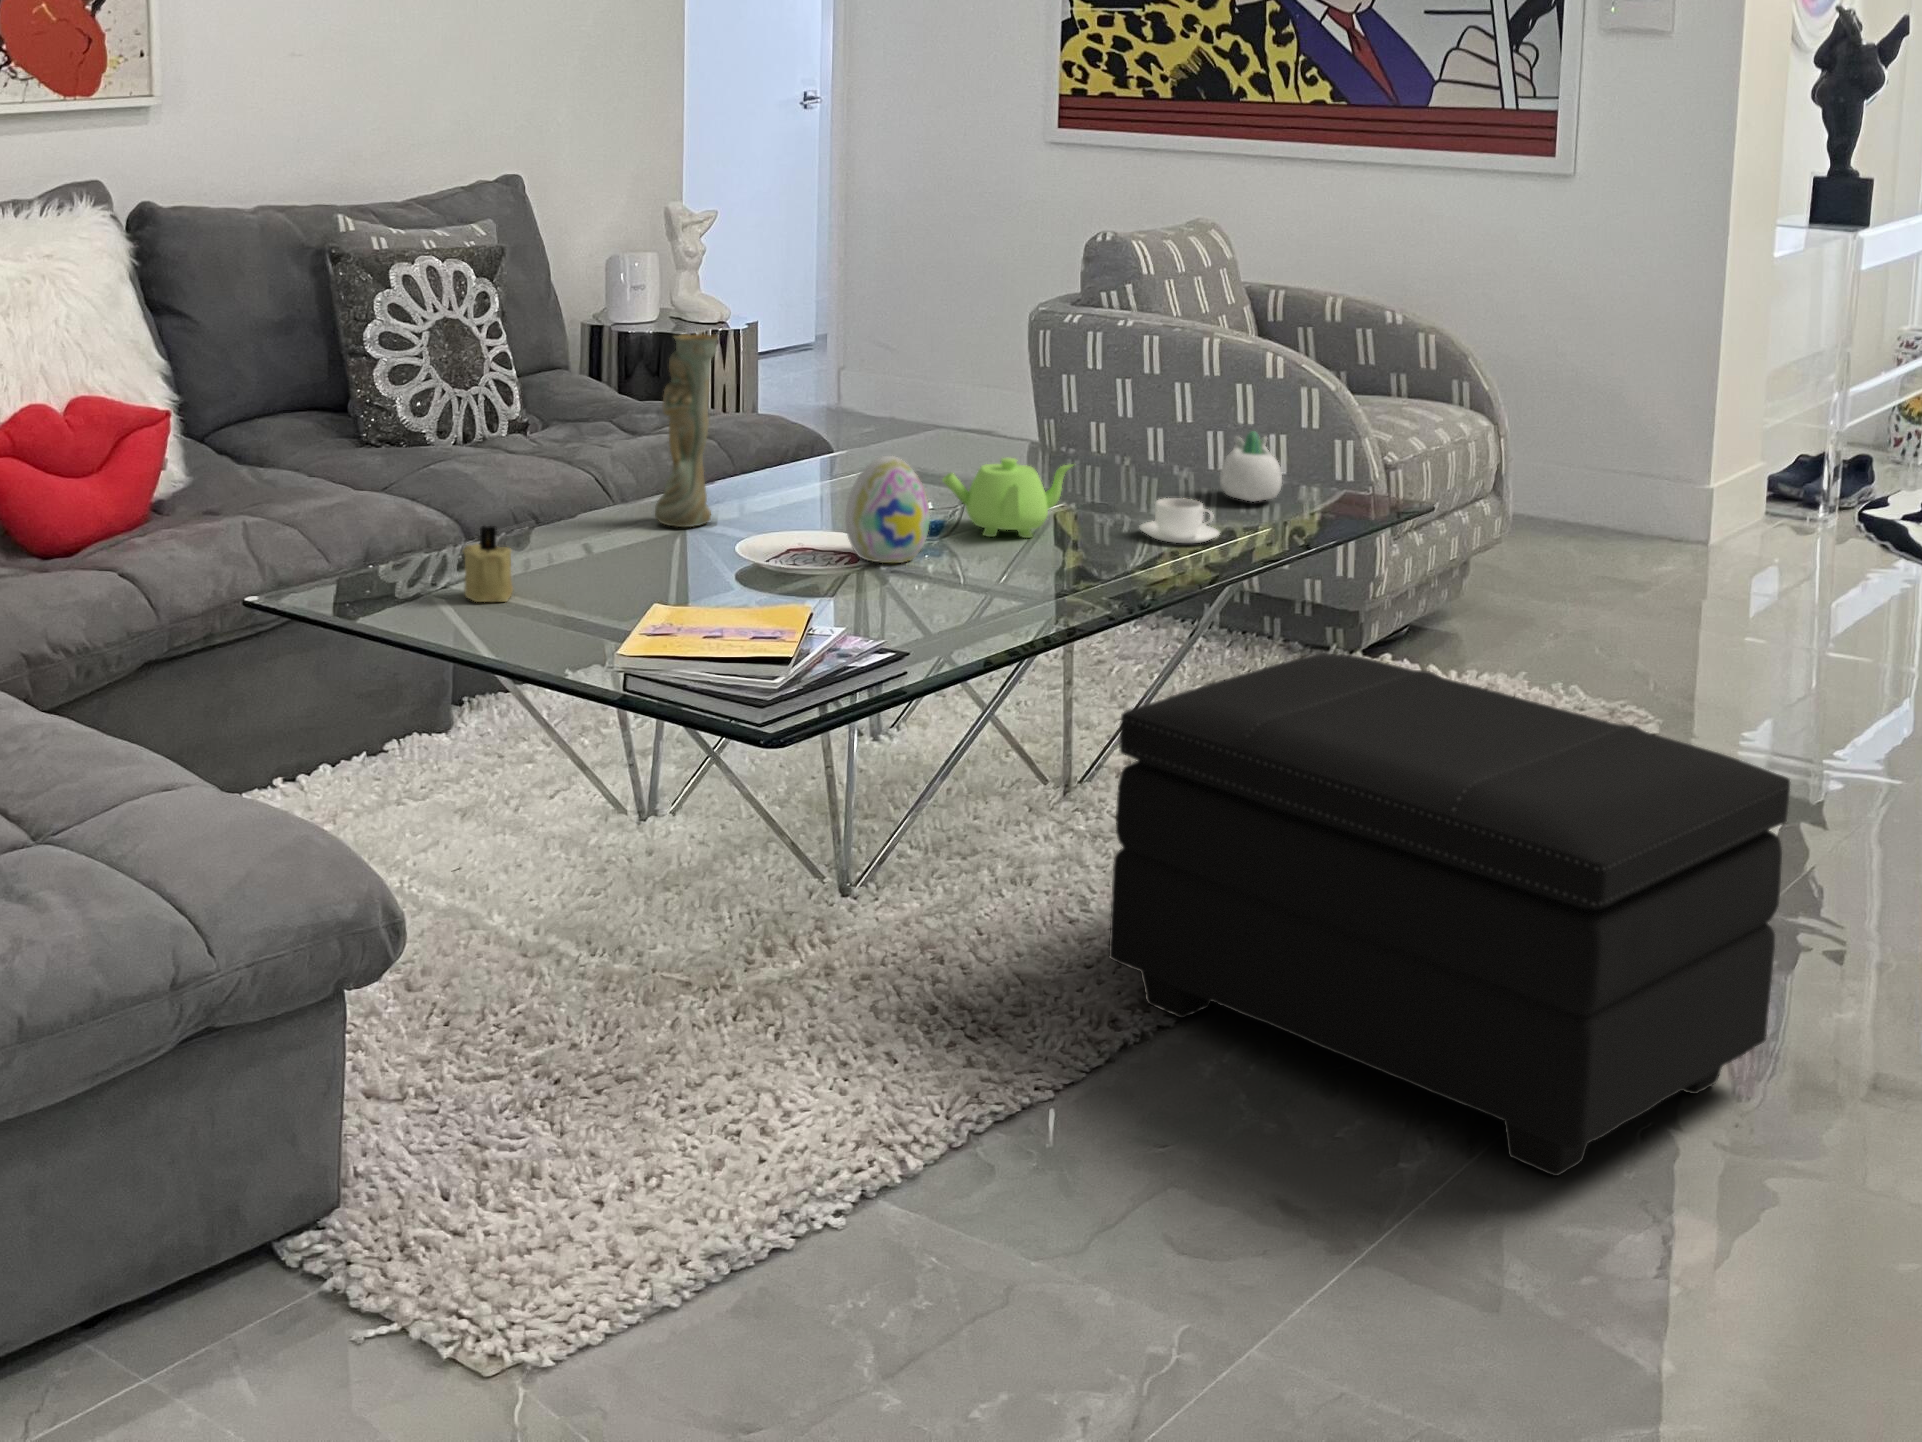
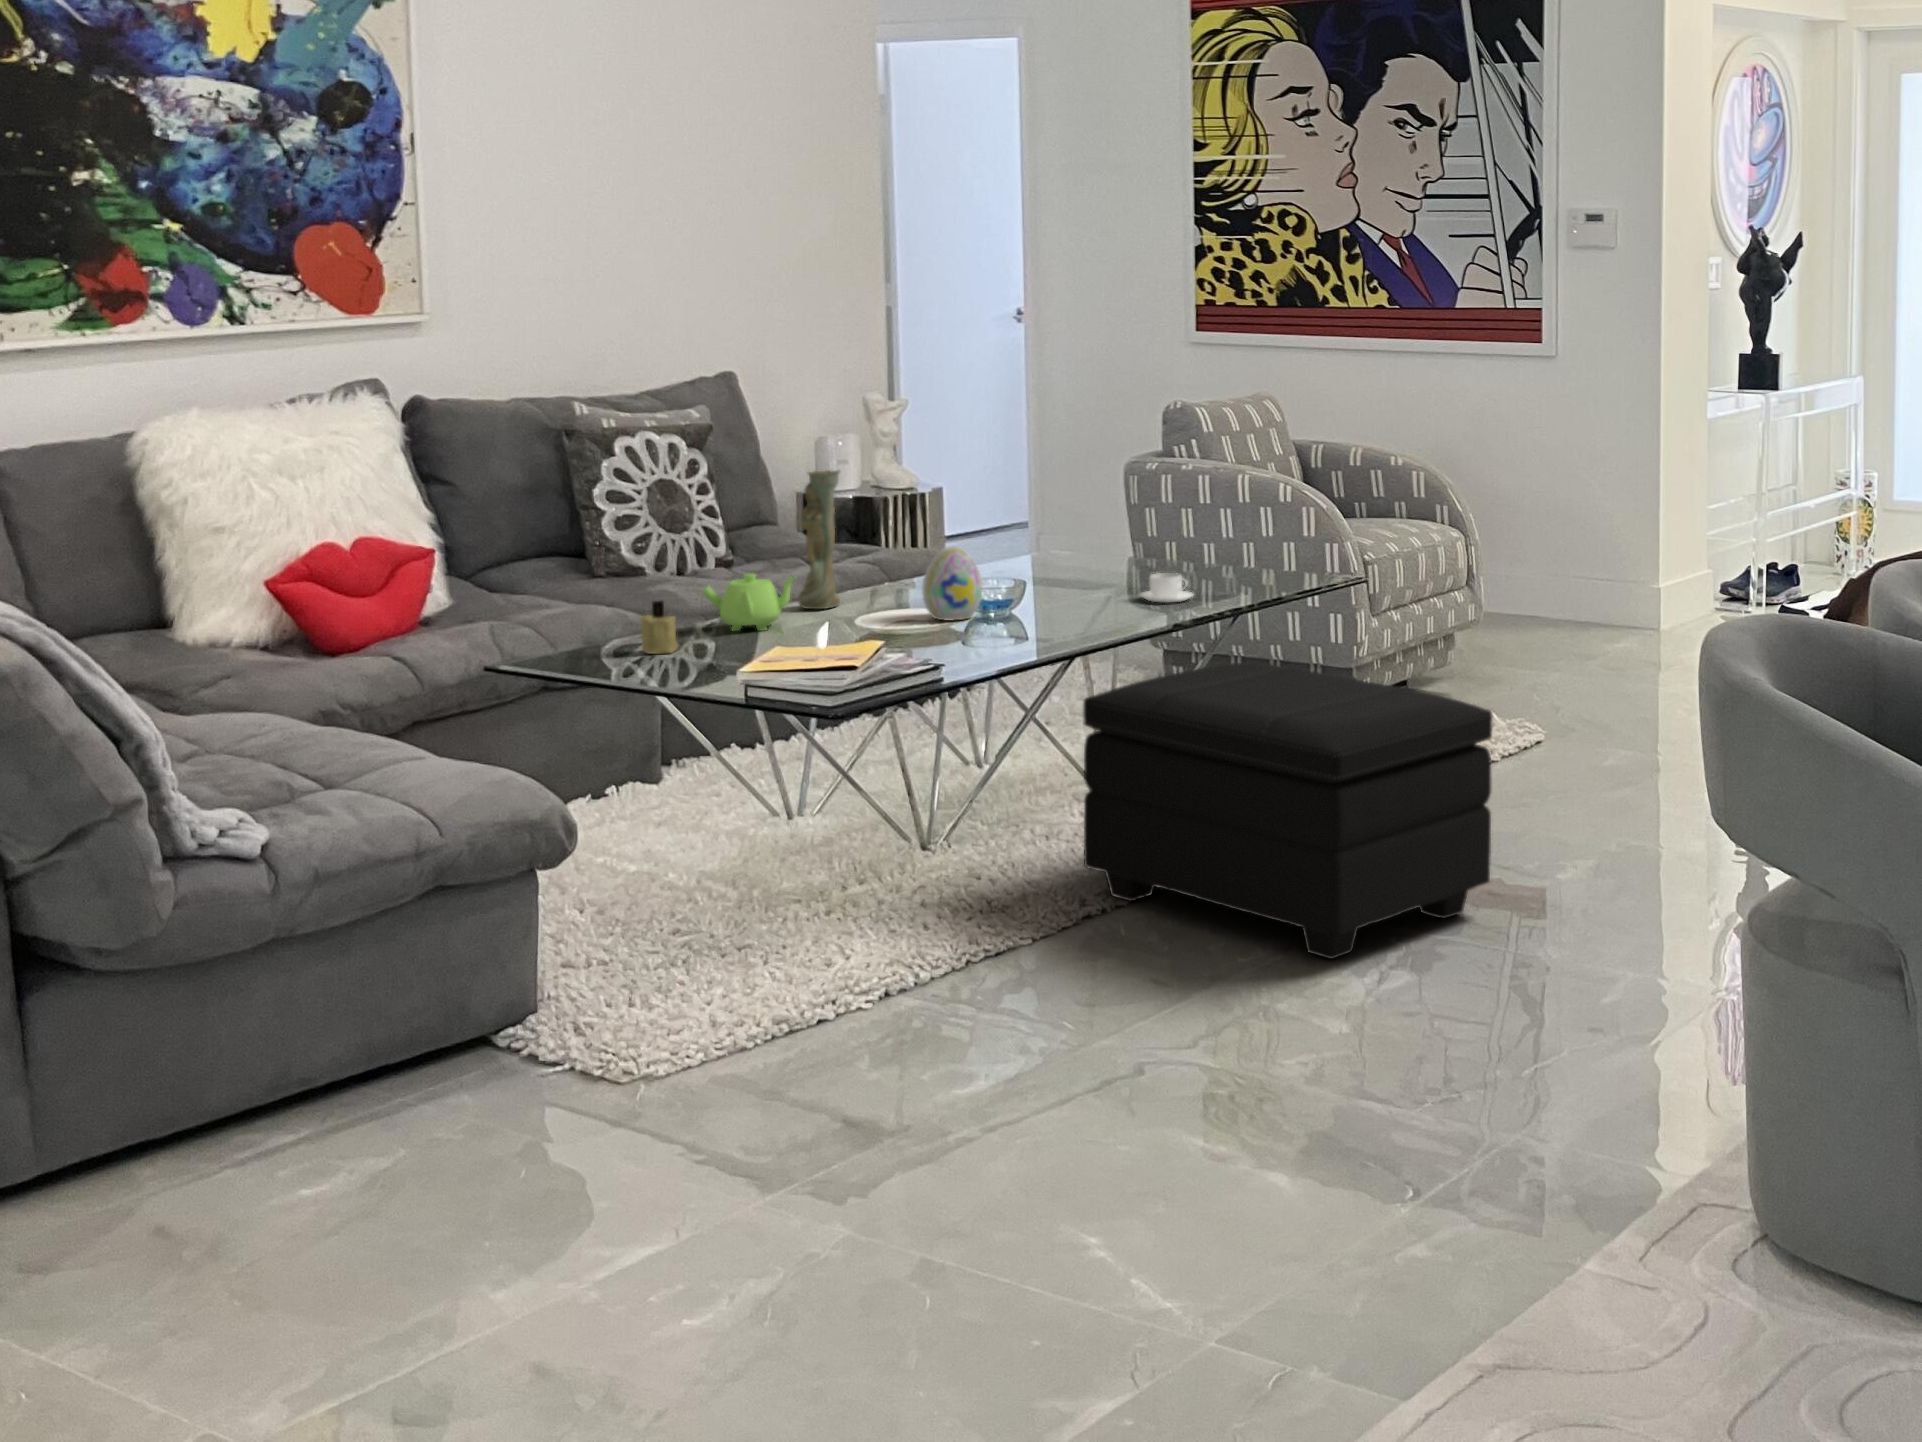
succulent planter: present [1220,431,1282,502] -> none [1211,529,1254,579]
teapot: present [943,458,1073,538] -> present [702,574,795,631]

